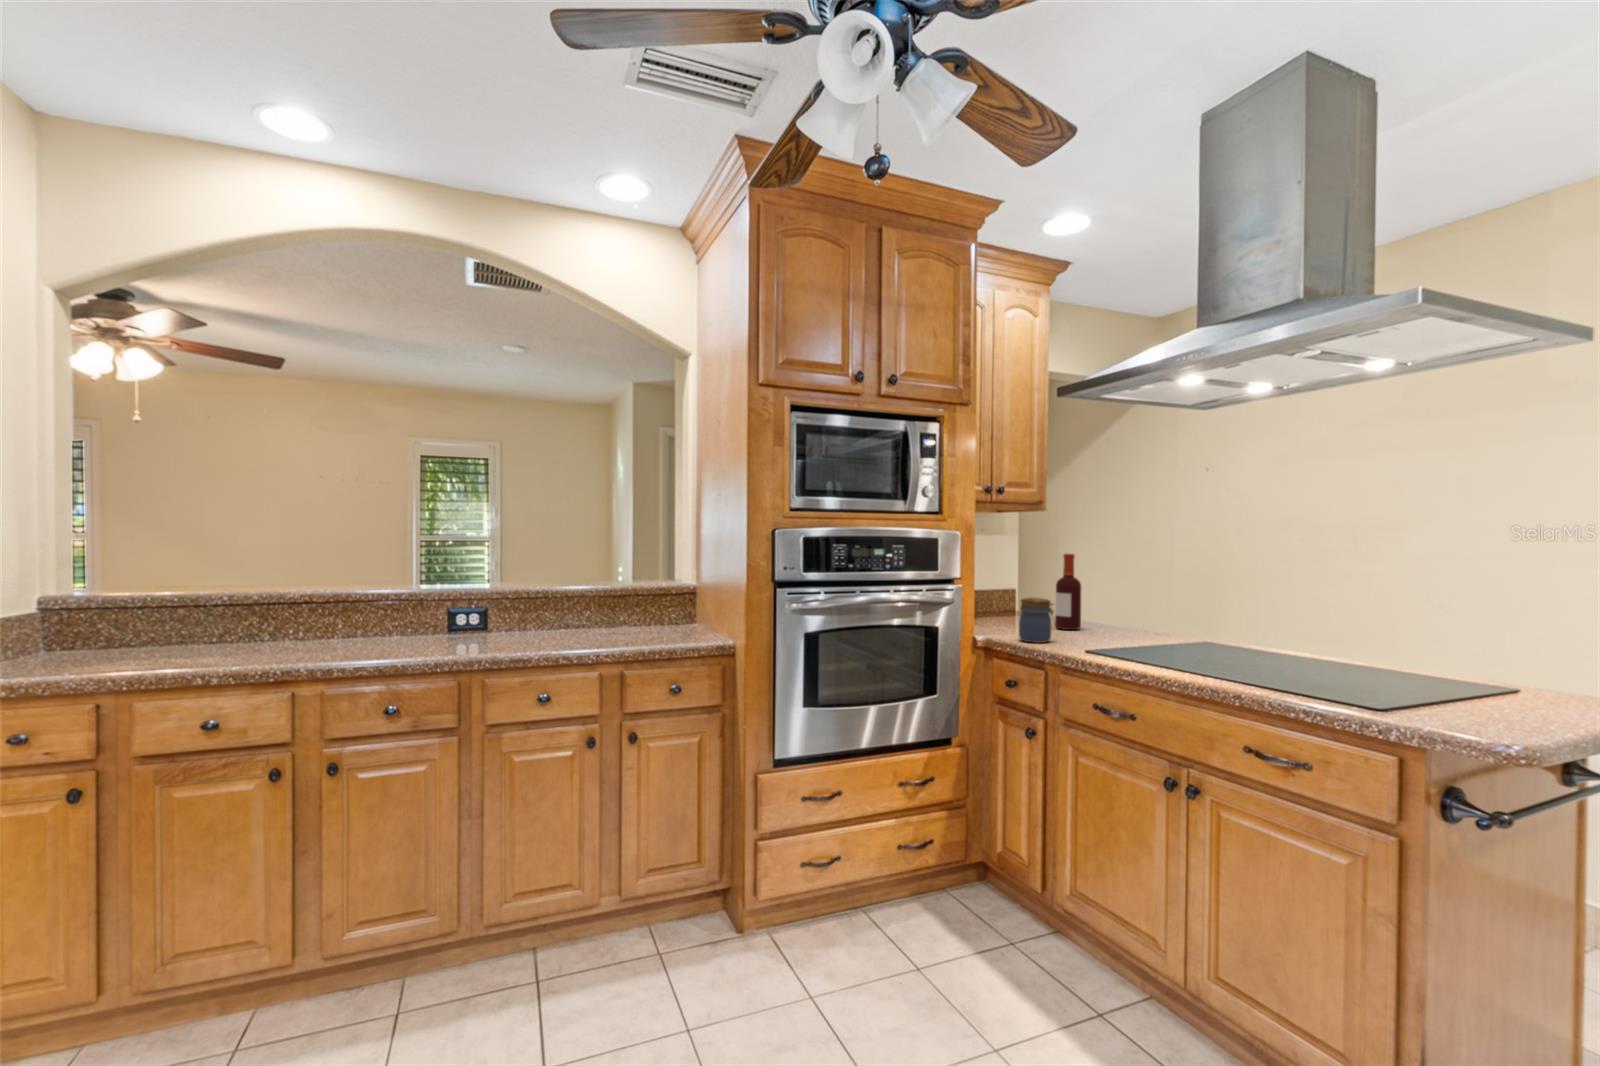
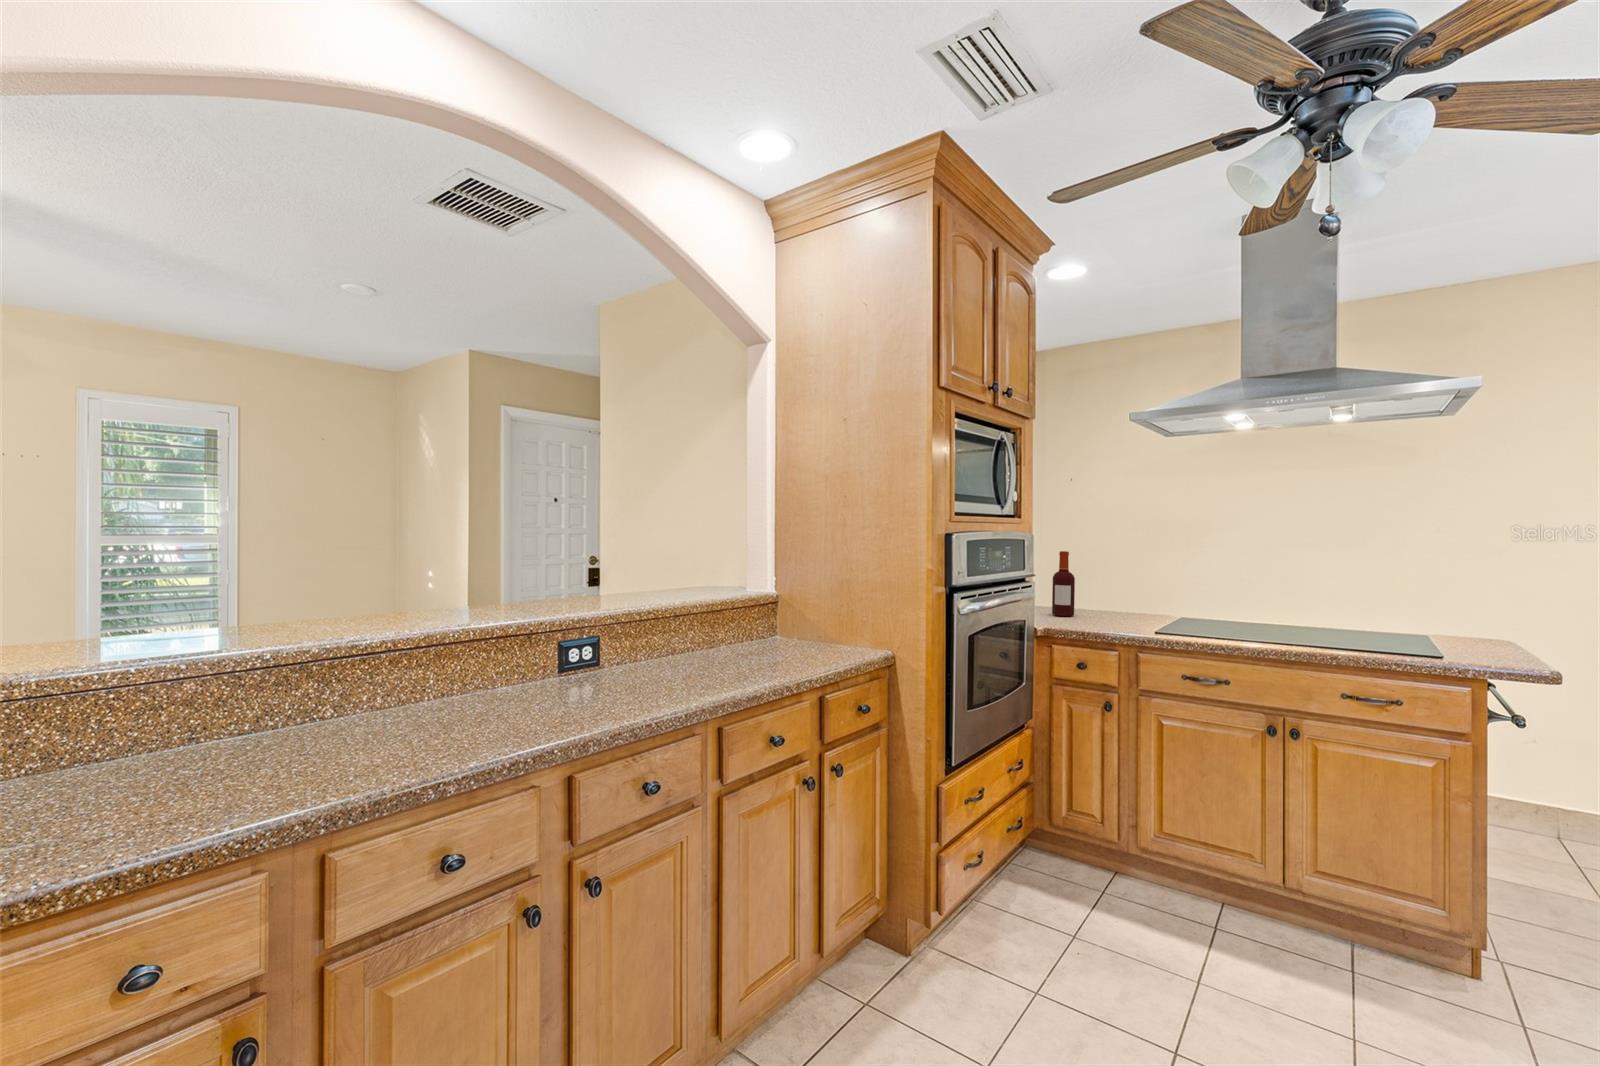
jar: present [1019,598,1055,643] -> none [1074,591,1104,629]

